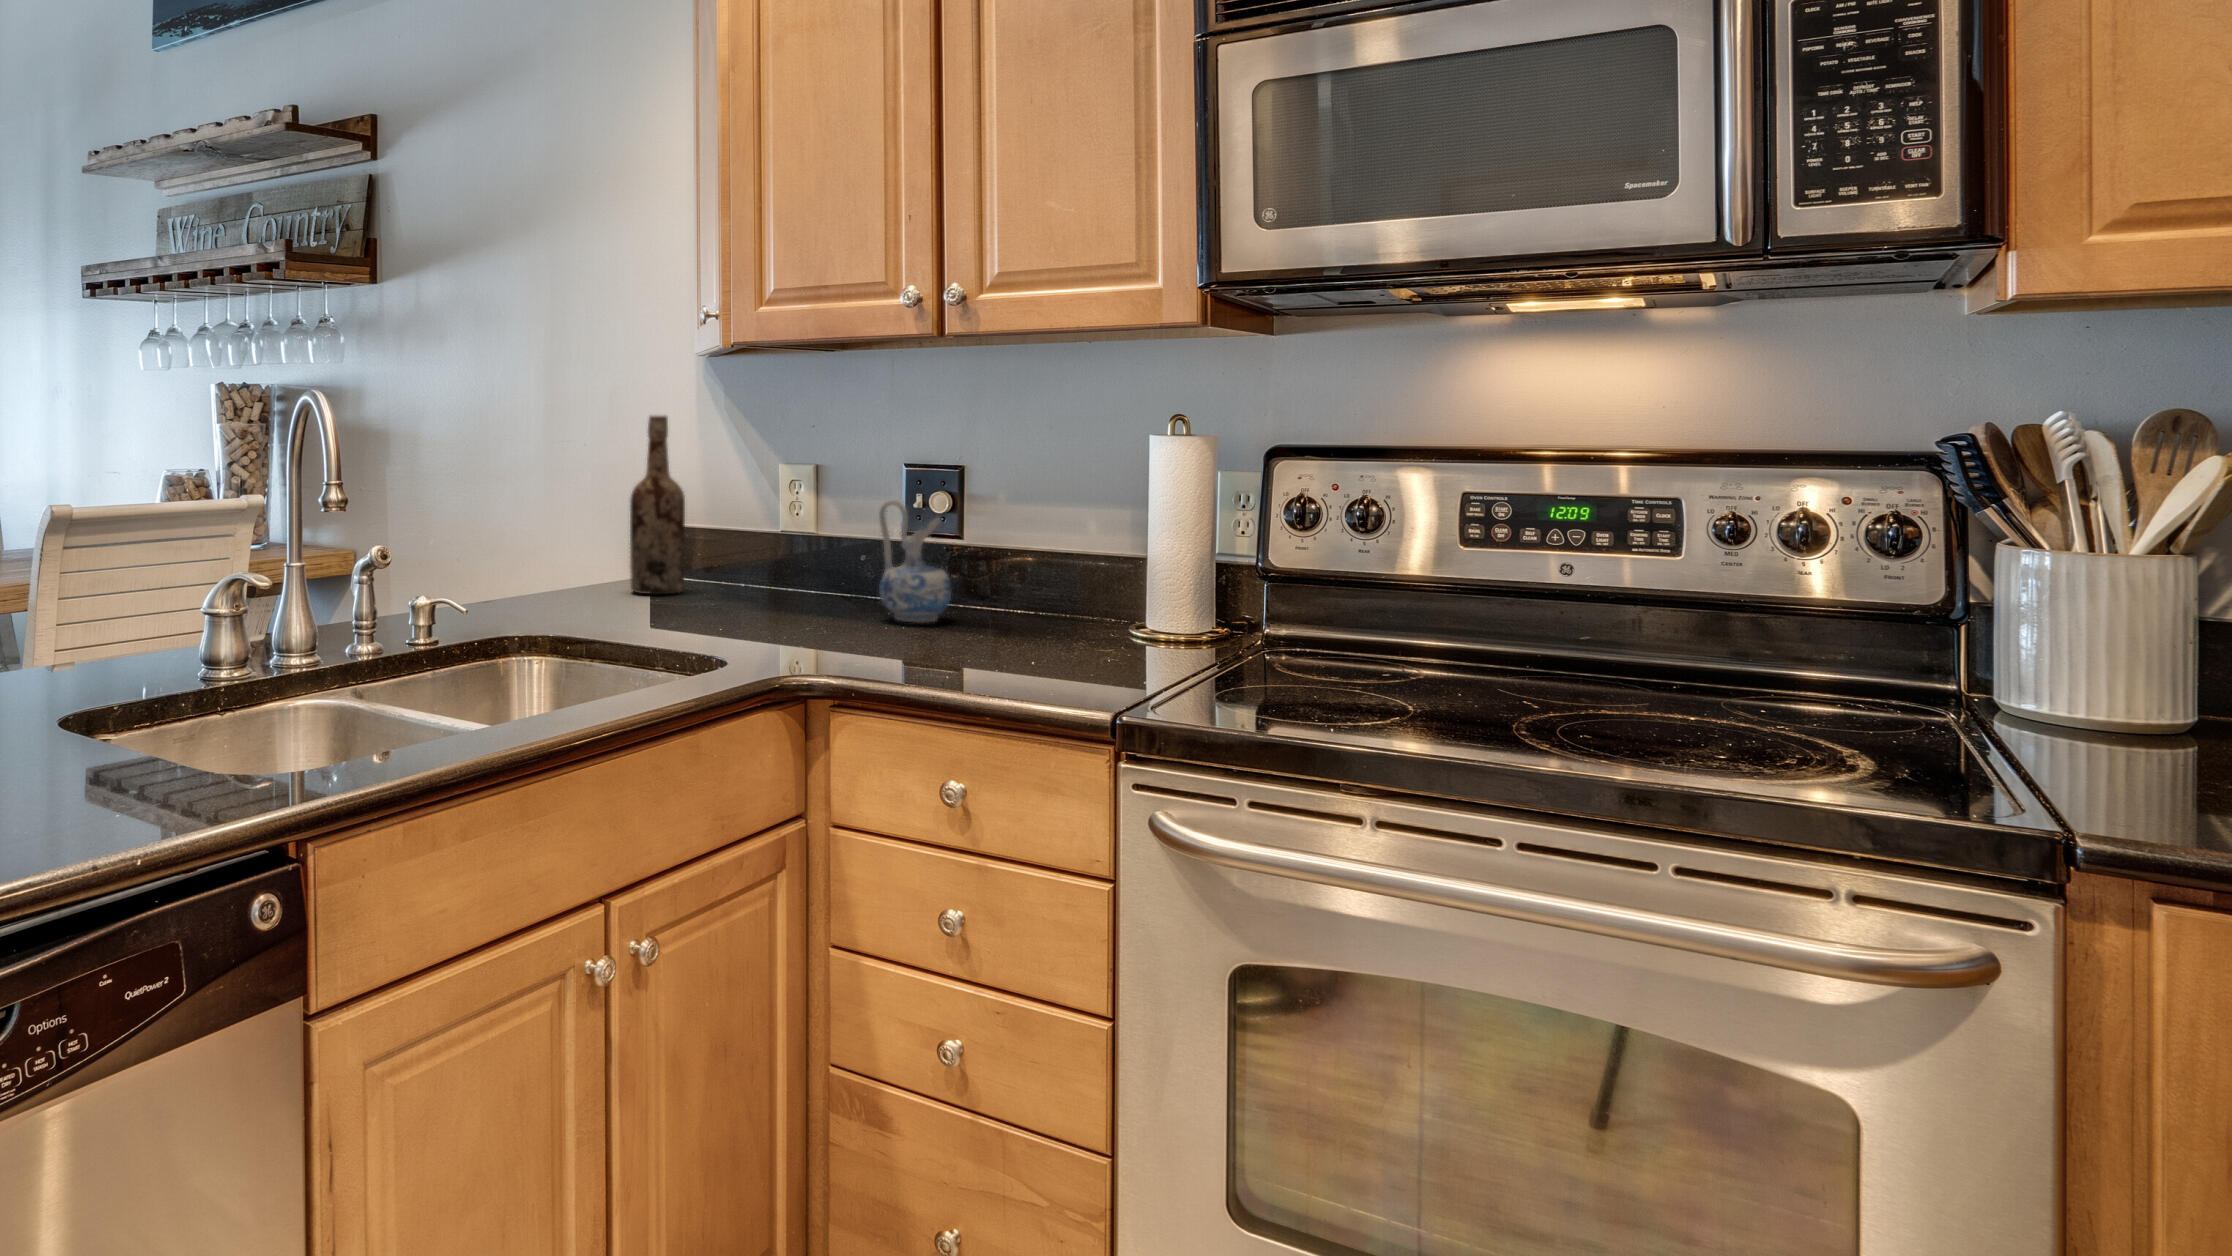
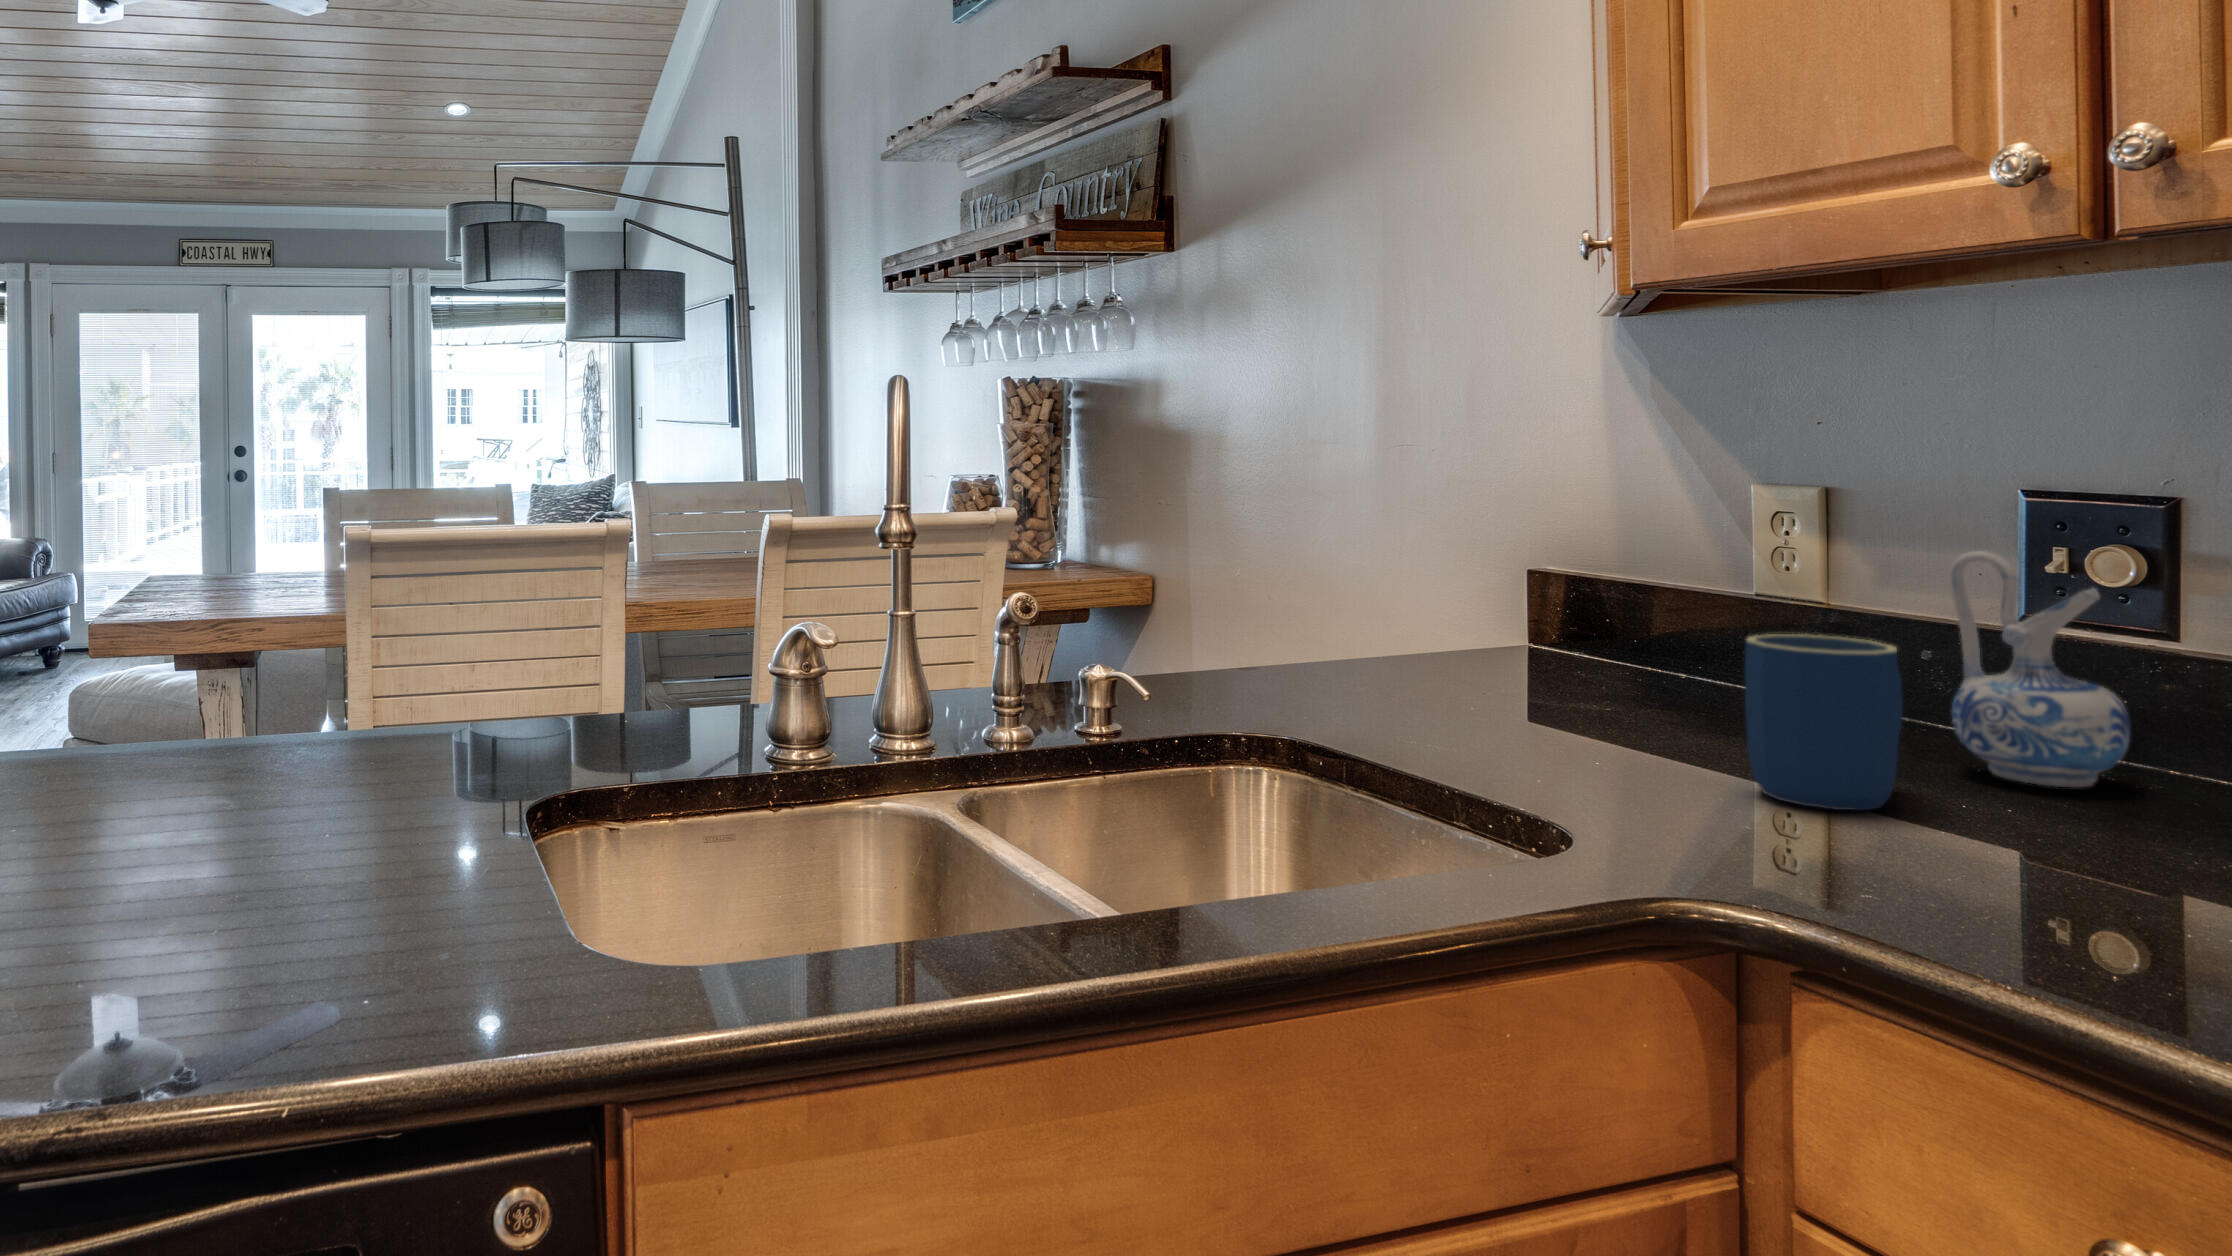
wine bottle: present [630,416,685,594] -> none [1483,406,1577,678]
mug: none [793,549,861,641] -> present [1745,634,1903,810]

